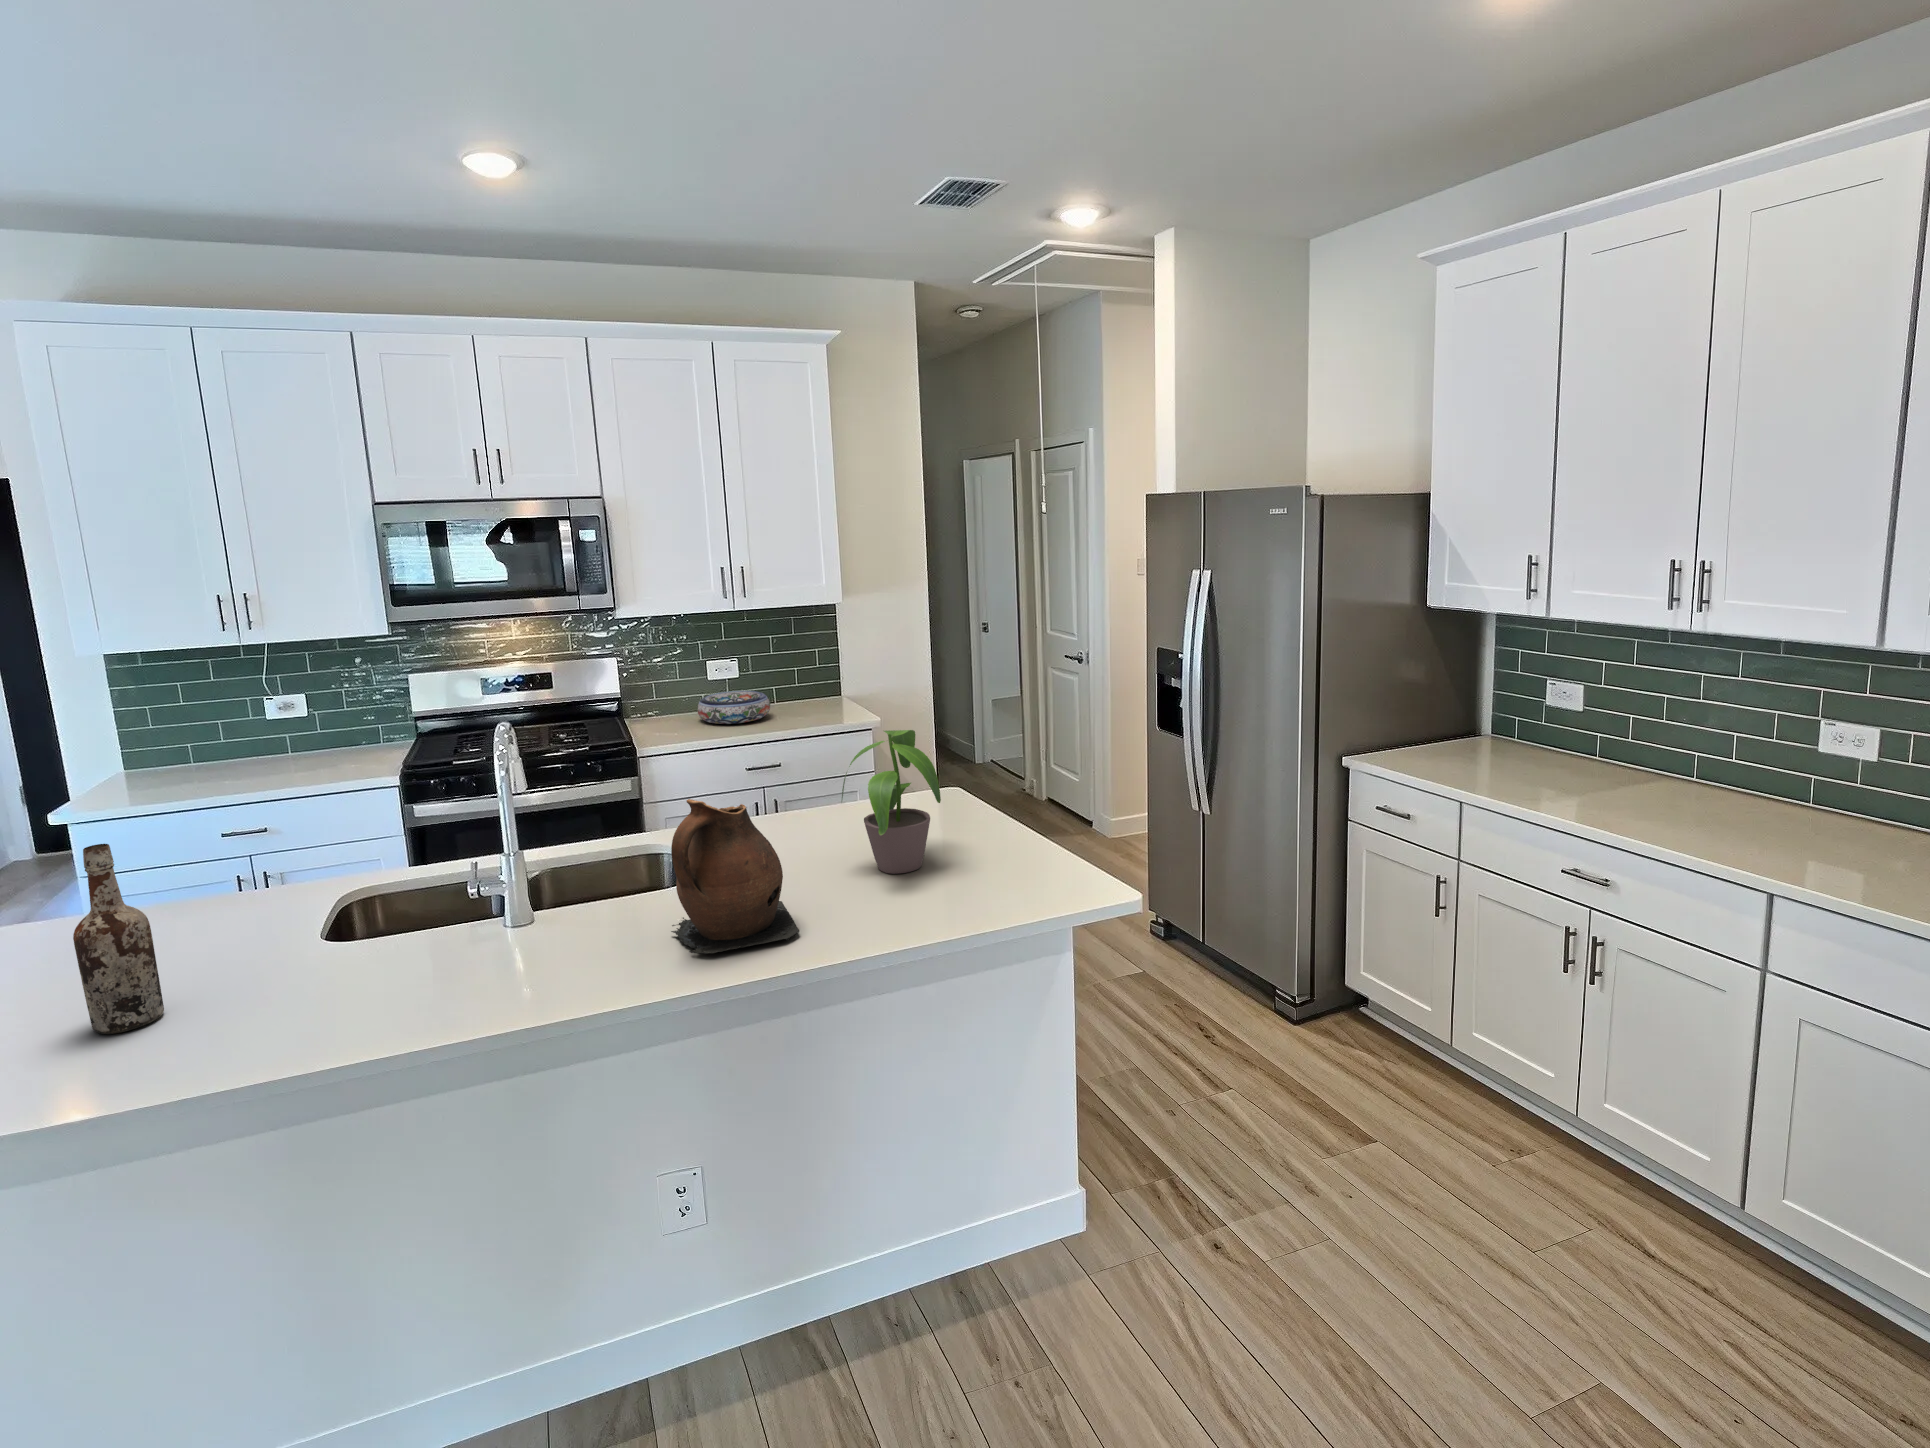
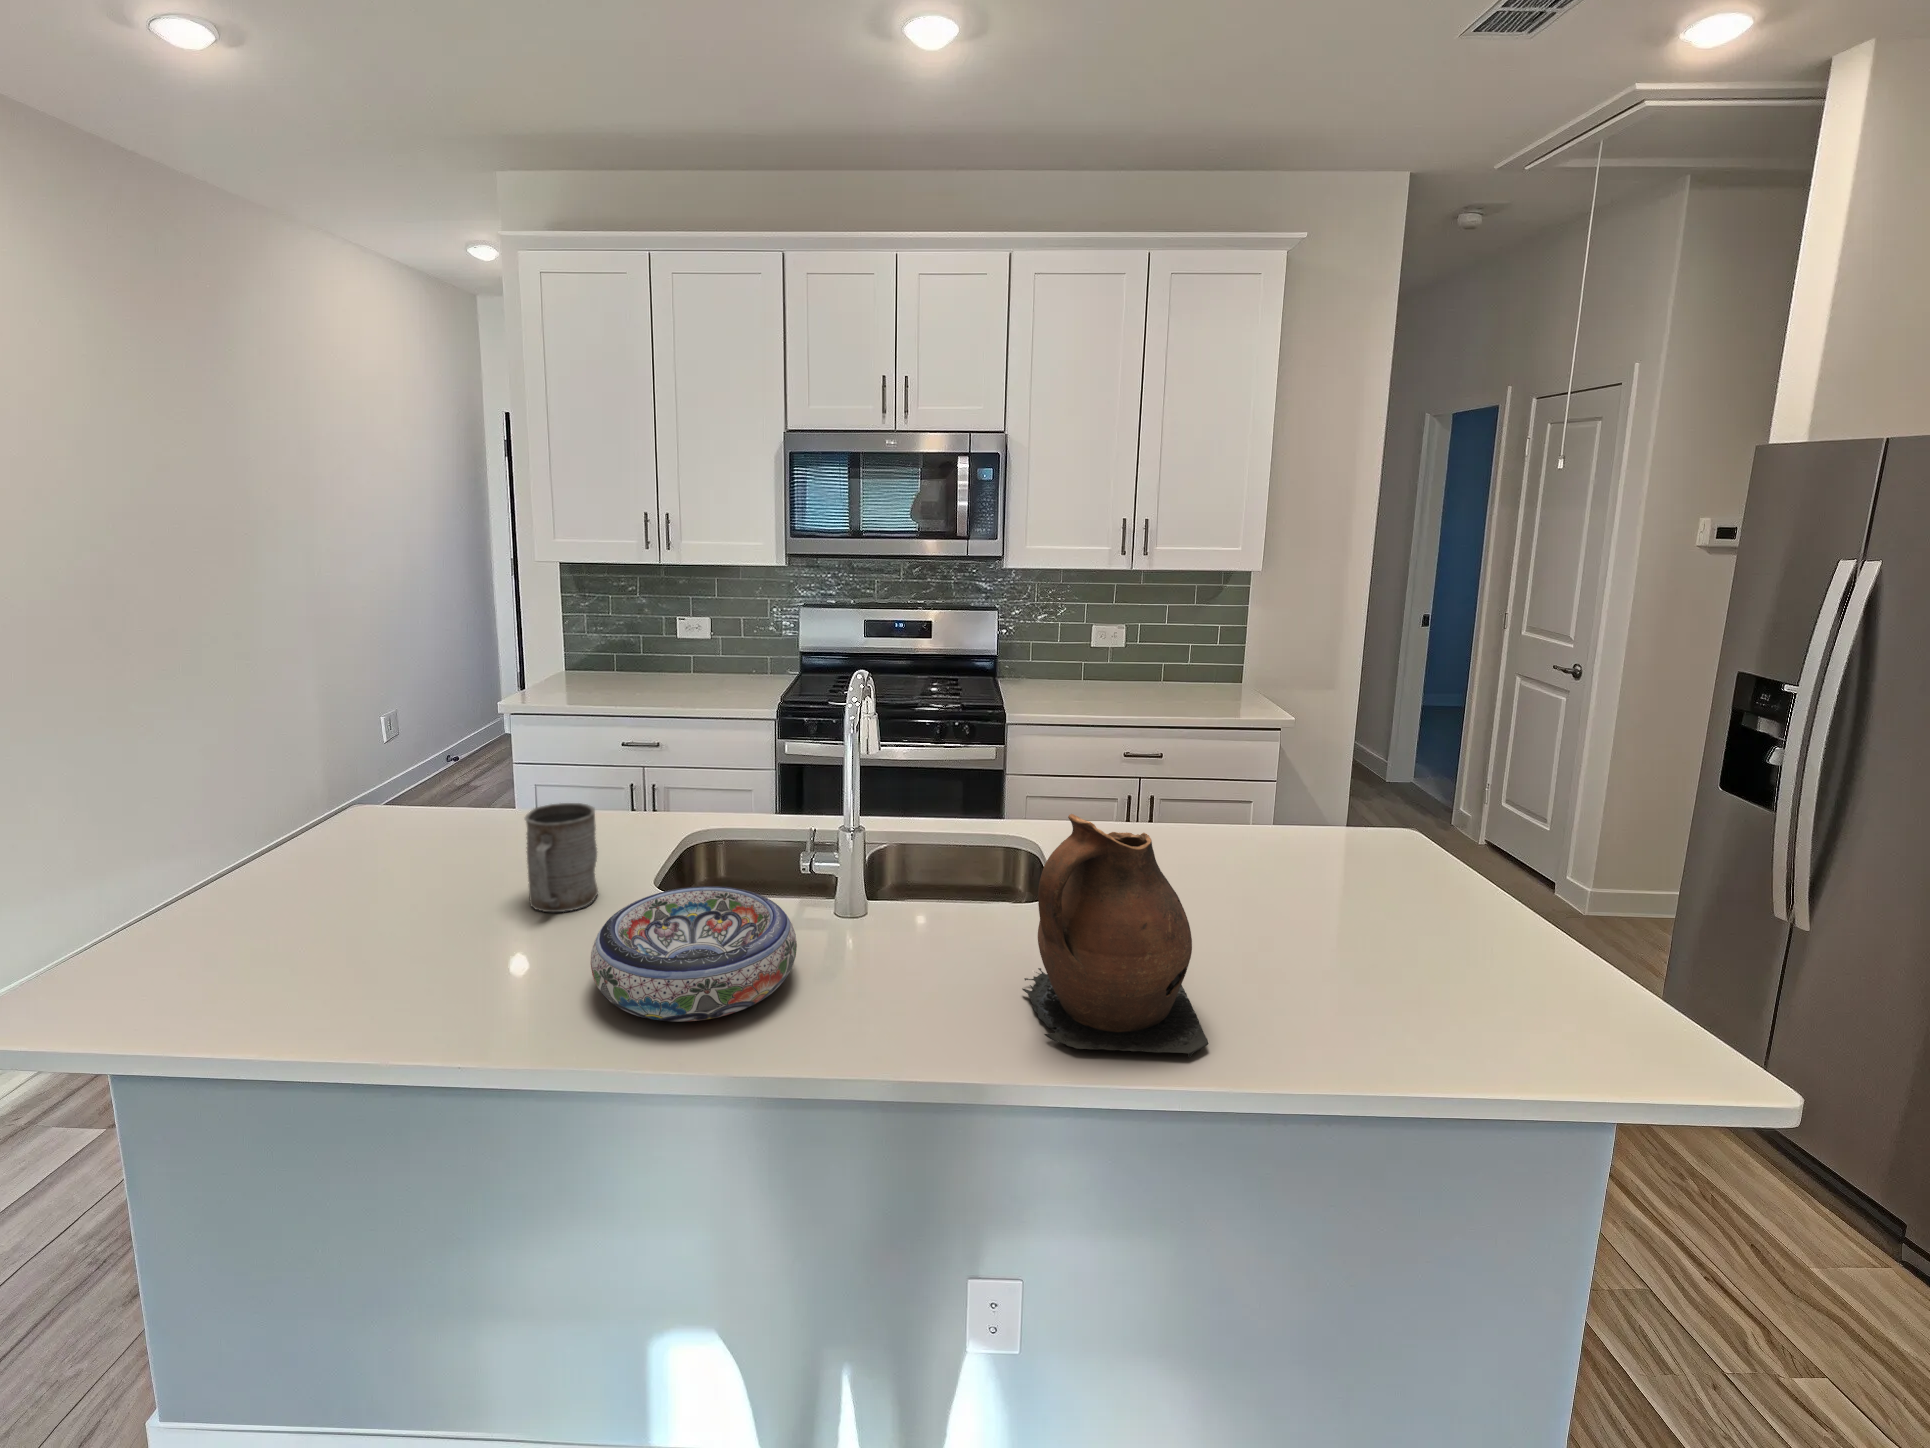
bowl: present [697,691,770,724] -> present [591,886,797,1022]
potted plant: present [842,730,941,874] -> none [1266,745,1465,971]
wine bottle: present [73,844,164,1034] -> none [401,749,478,961]
mug: none [188,876,272,977] -> present [525,803,598,912]

